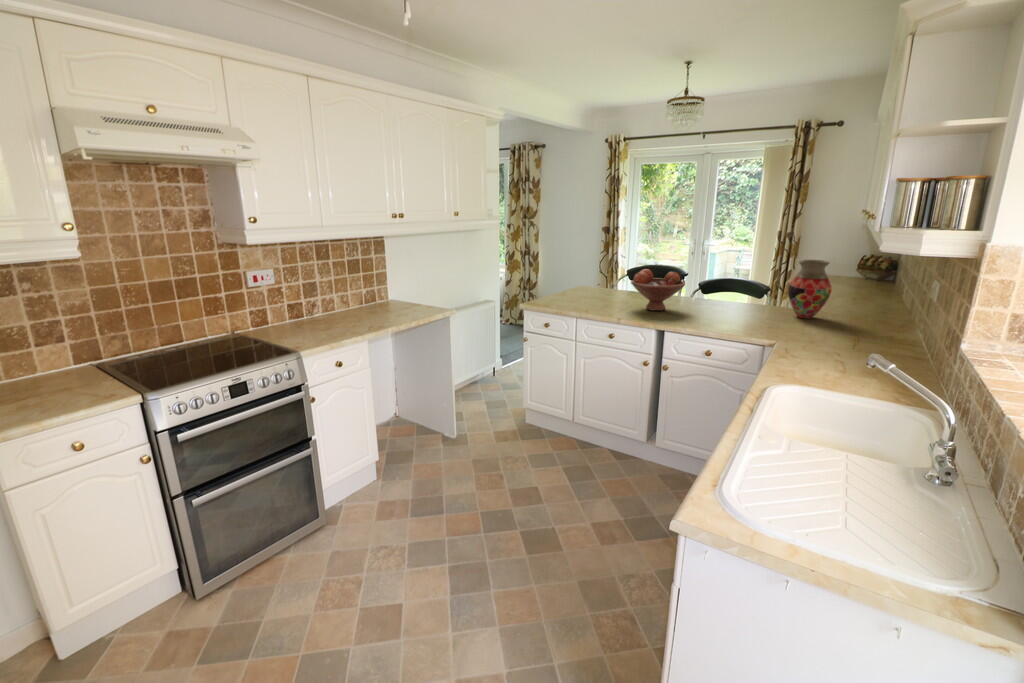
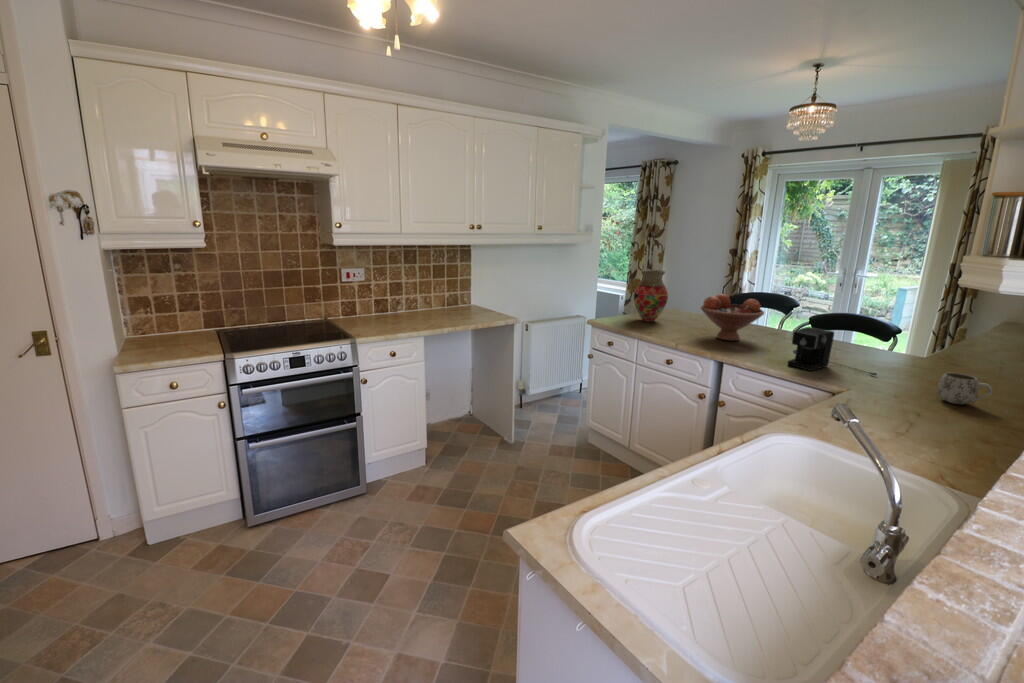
vase: present [788,260,832,319] -> present [634,270,668,322]
coffee maker: none [721,292,787,329] -> present [788,327,877,375]
mug: none [839,318,877,342] -> present [938,373,992,404]

